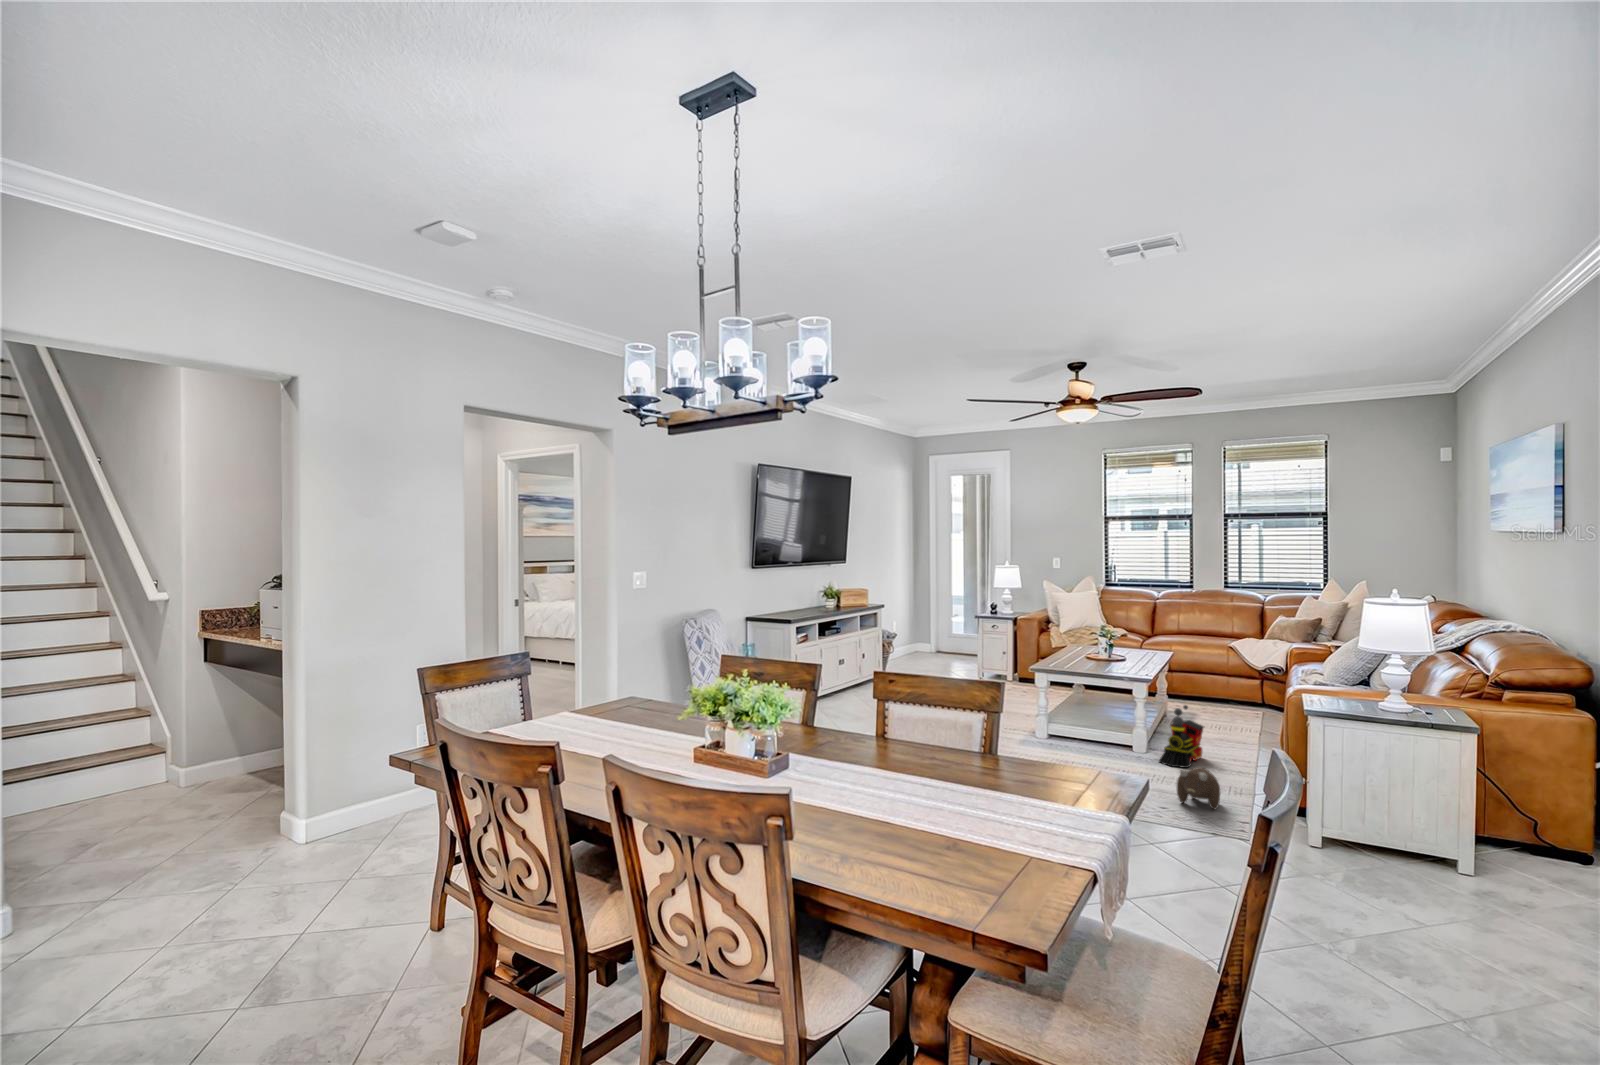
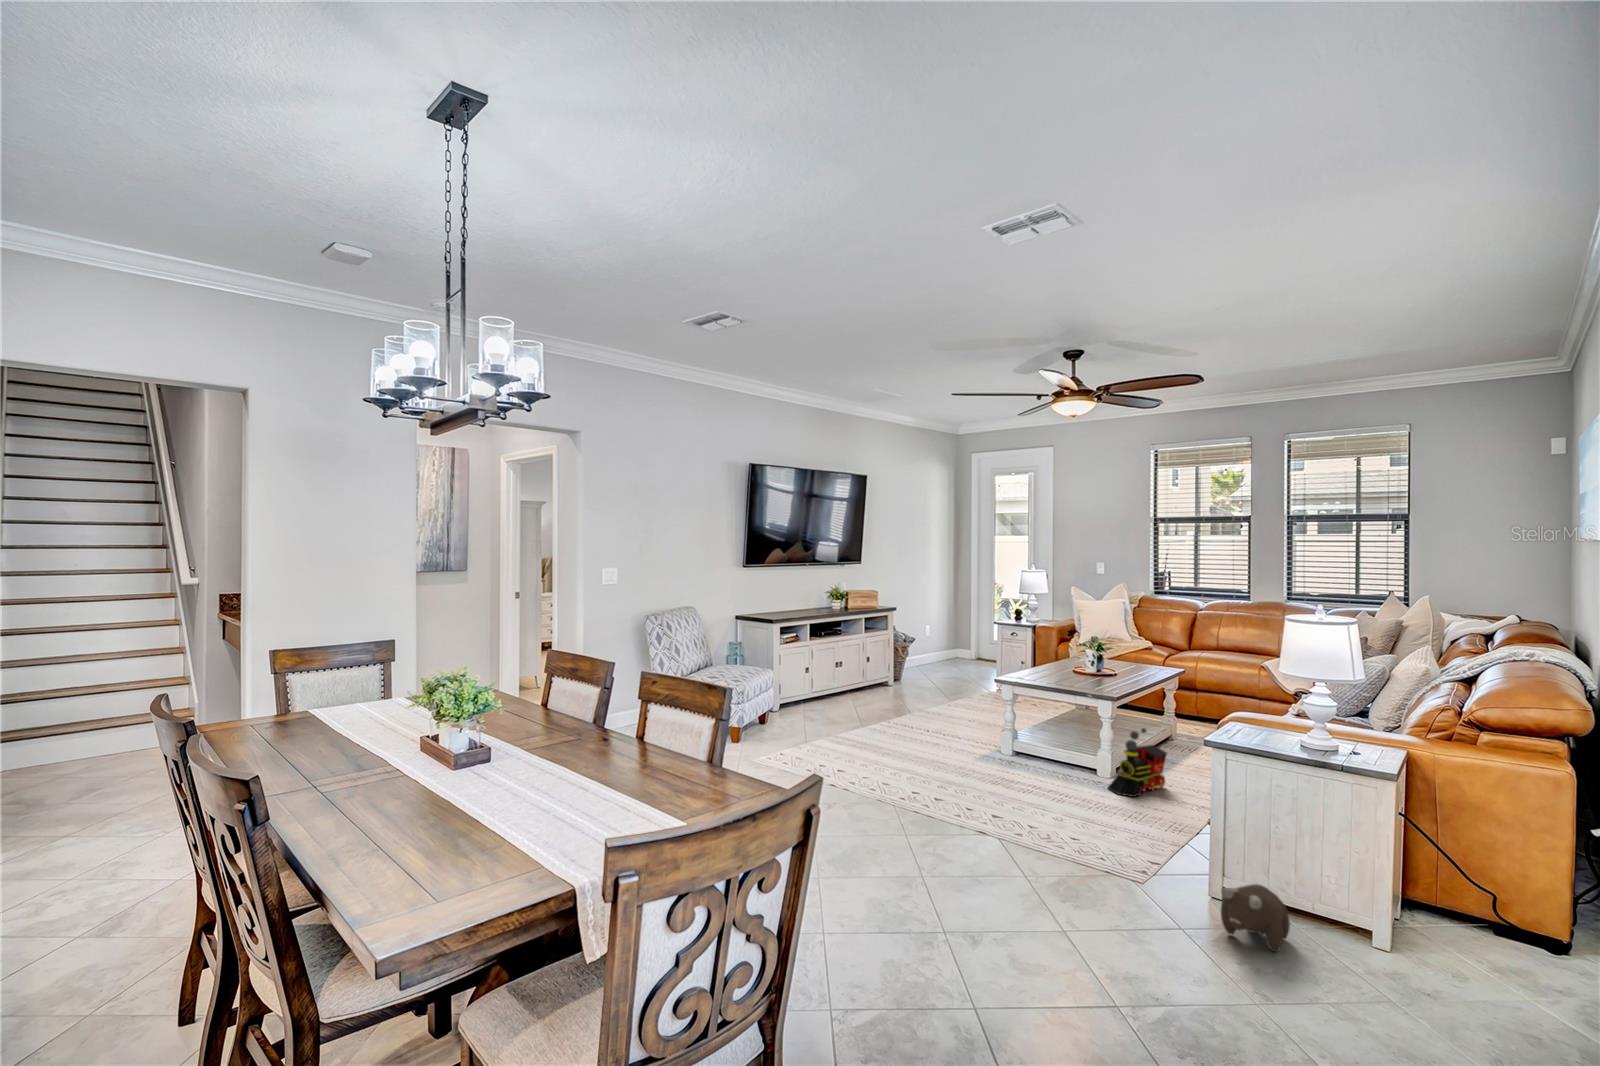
plush toy: present [1177,767,1220,809] -> present [1221,884,1290,952]

